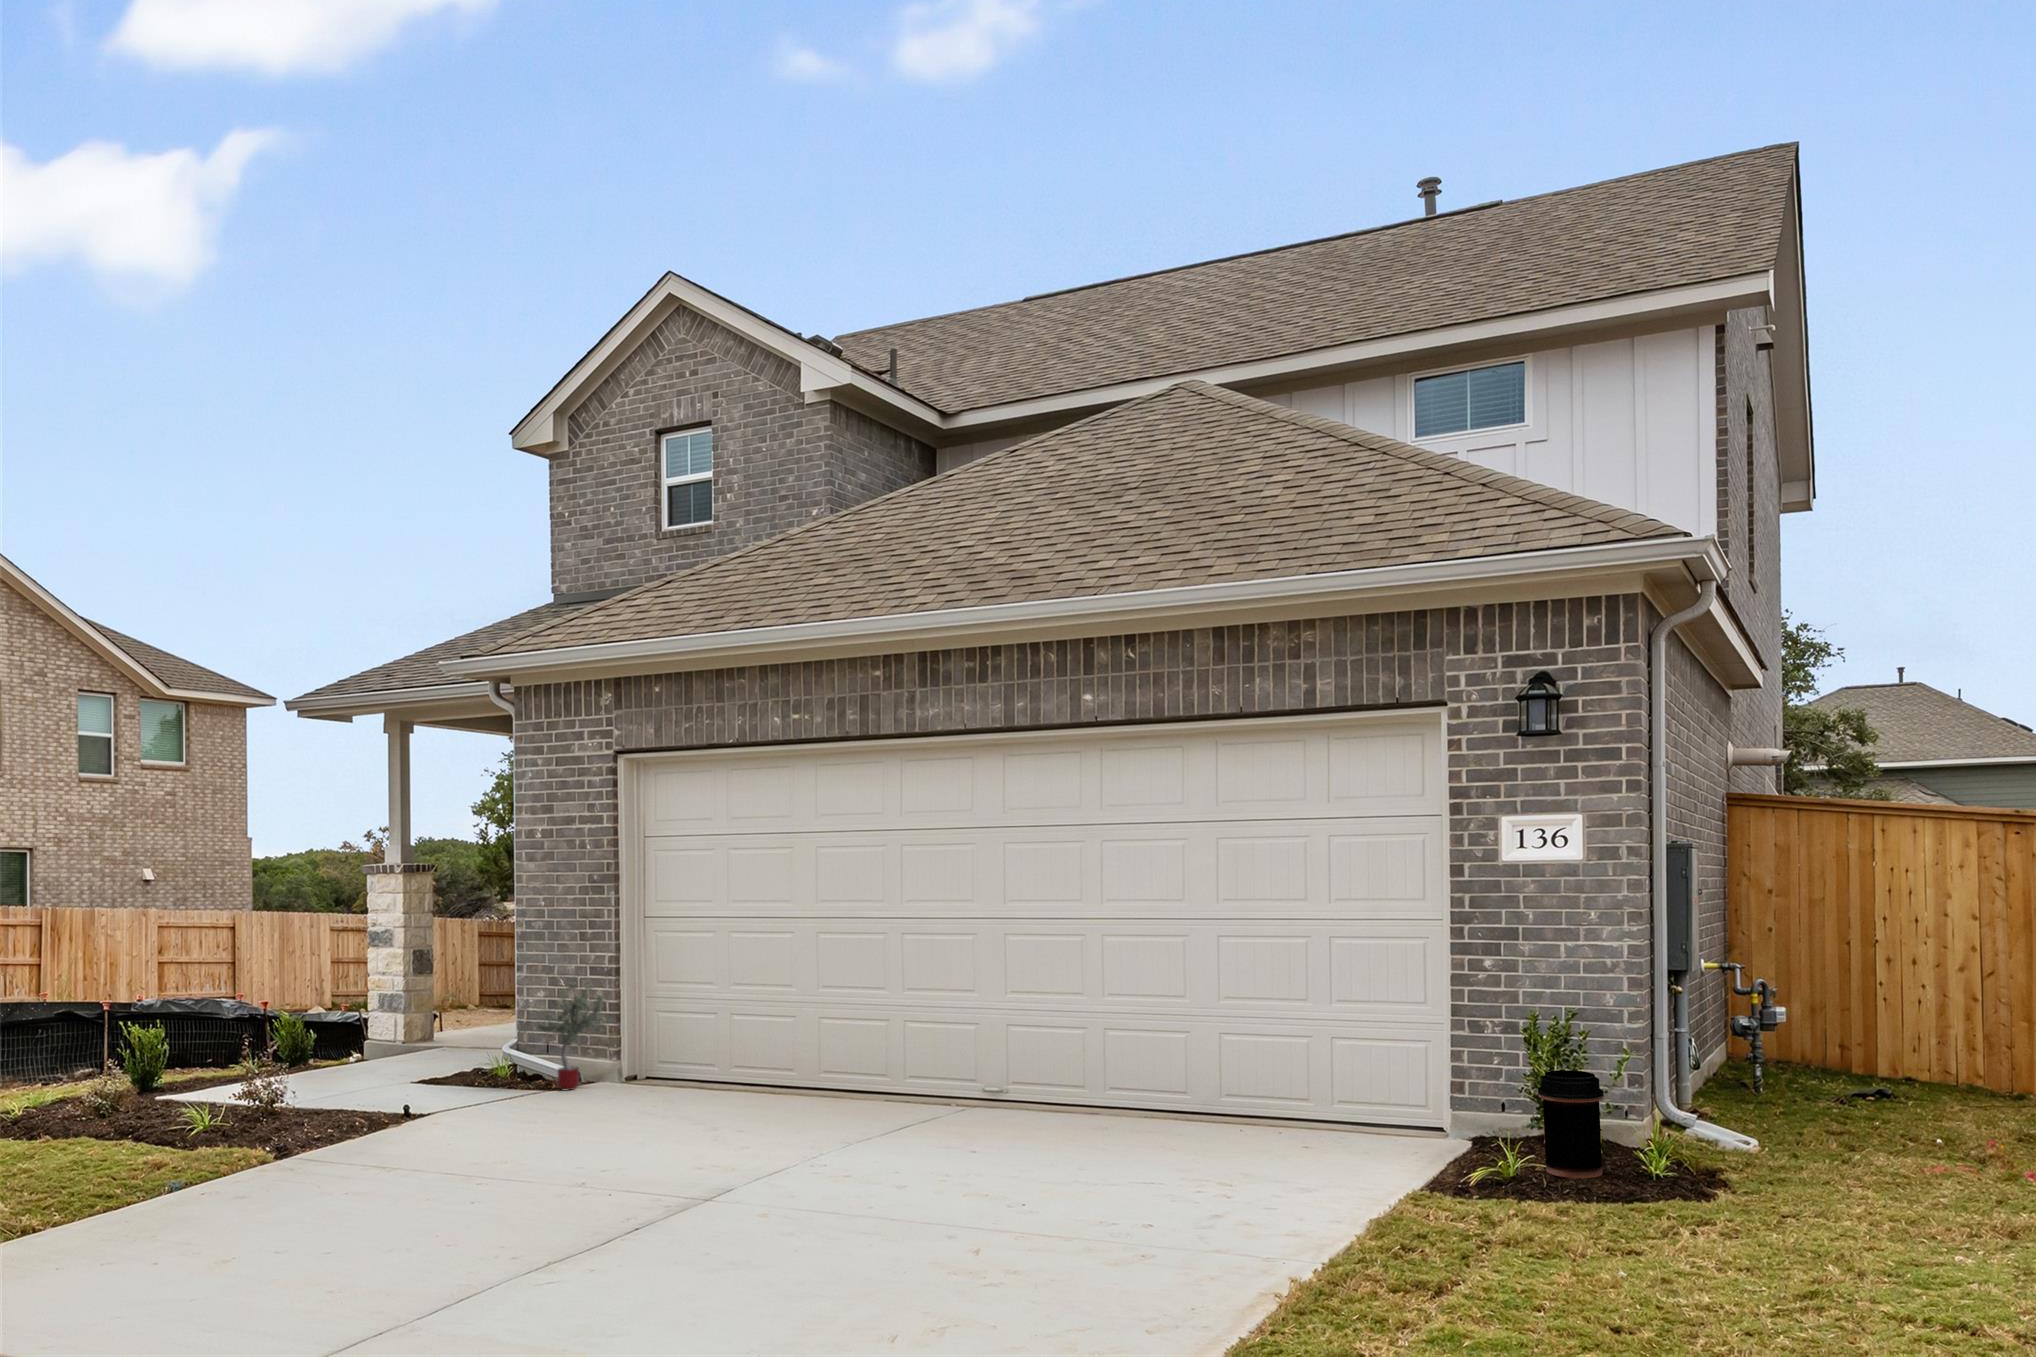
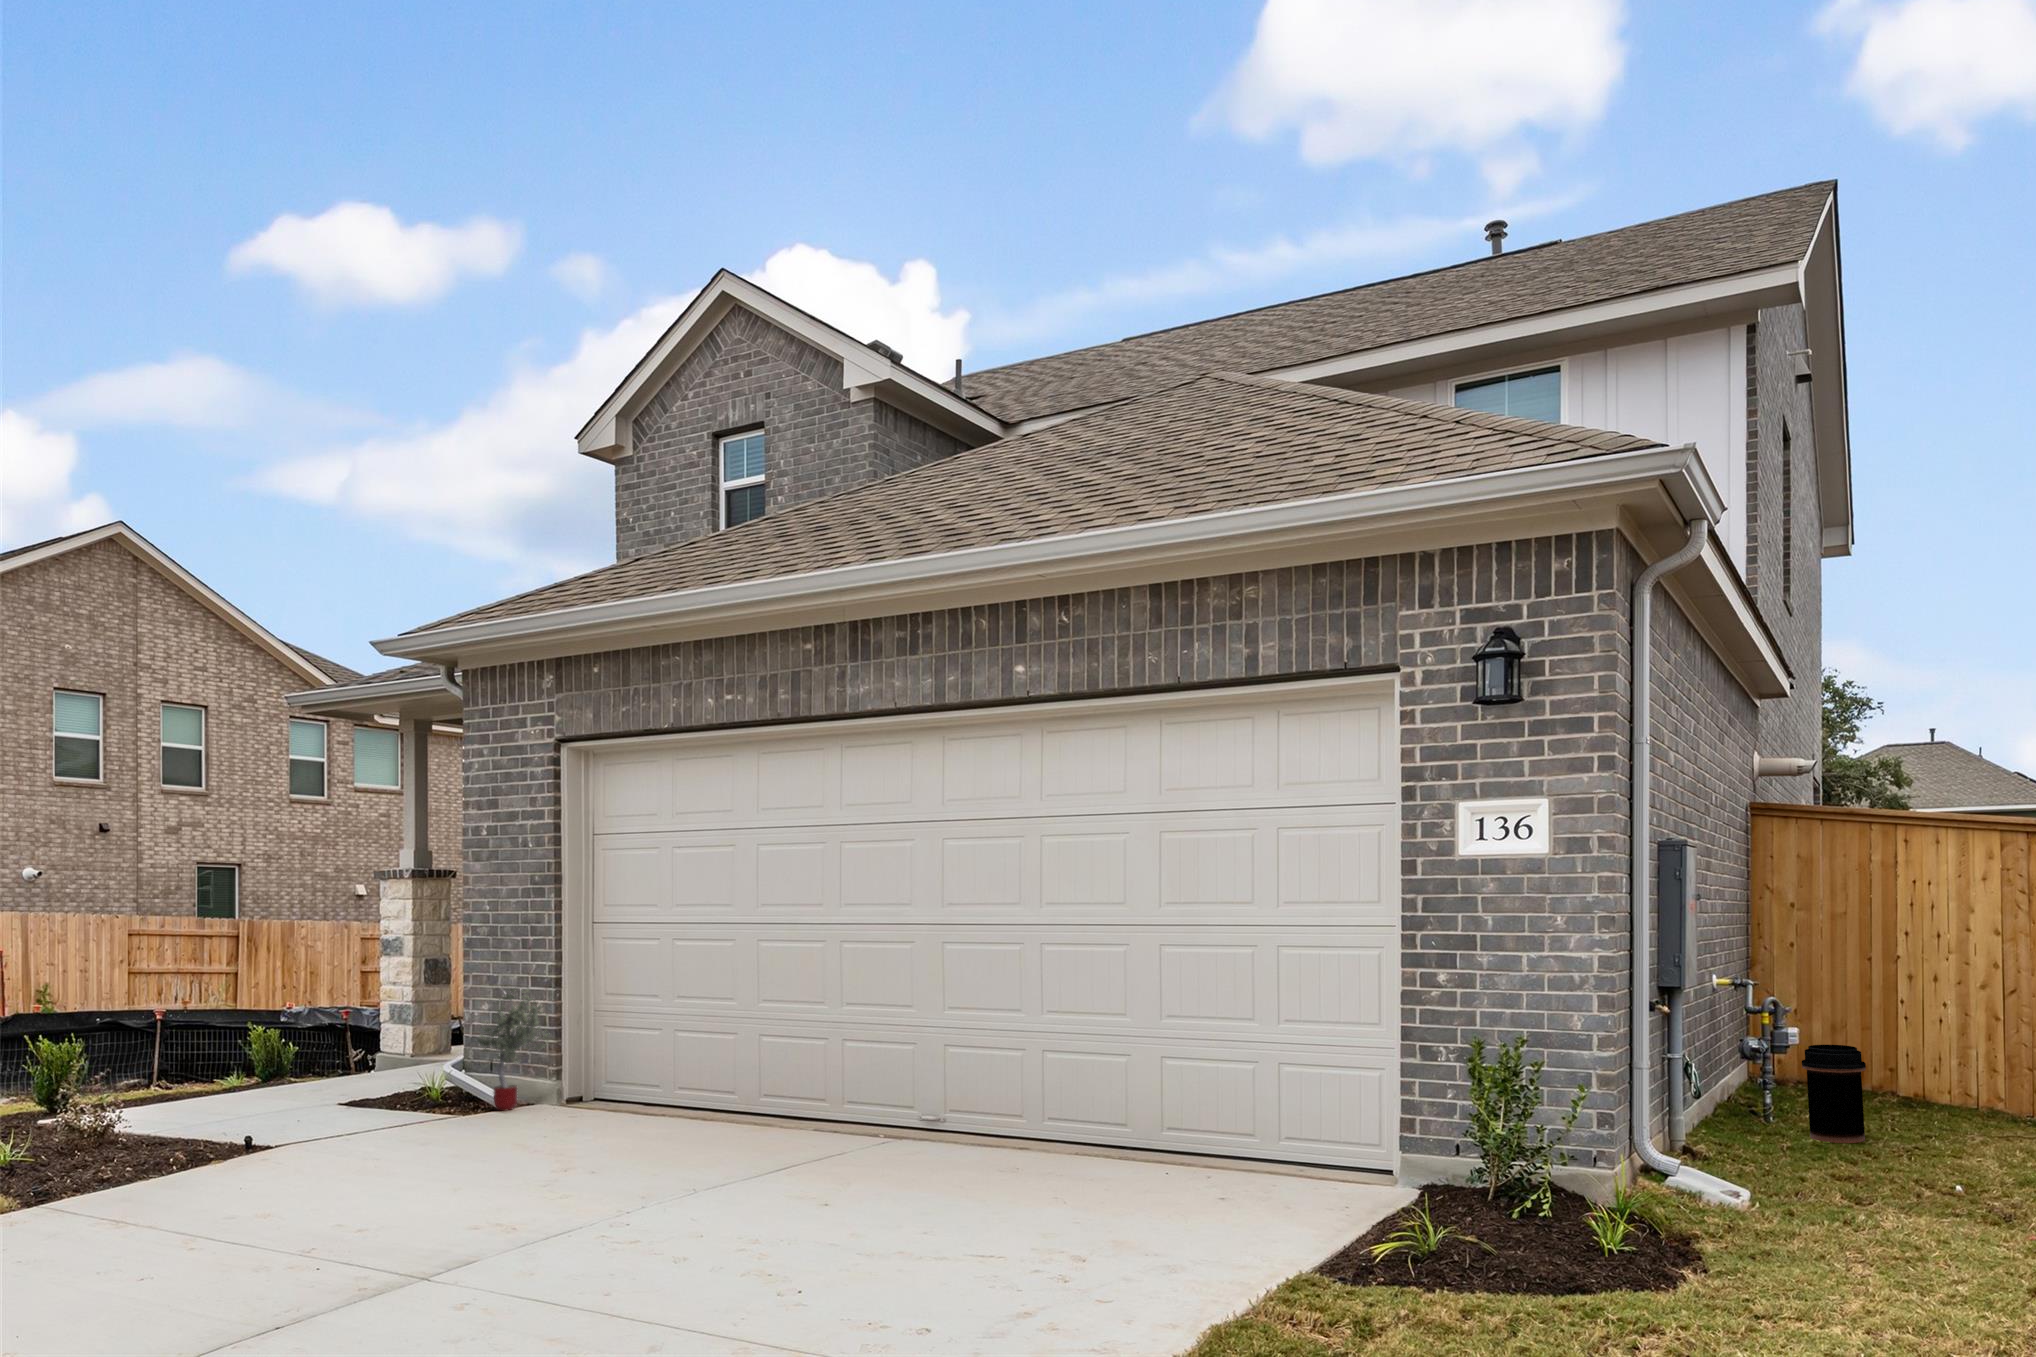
trash can: present [1538,1070,1604,1178] -> present [1802,1045,1866,1143]

